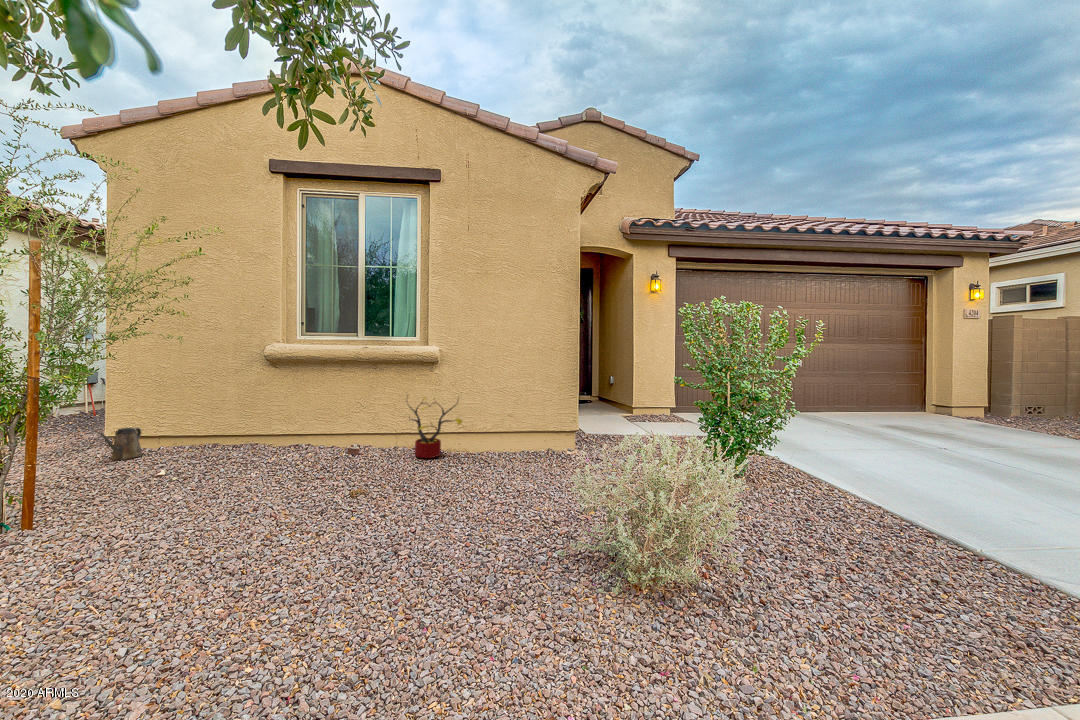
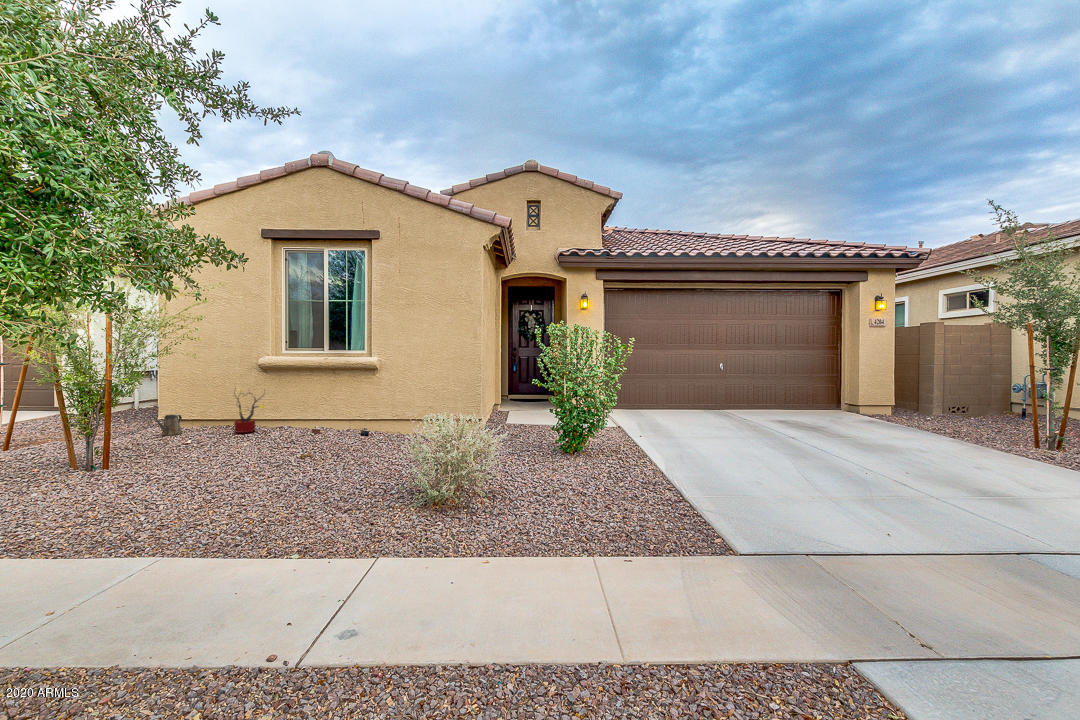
decorative plant: present [408,397,462,458] -> present [234,389,265,433]

